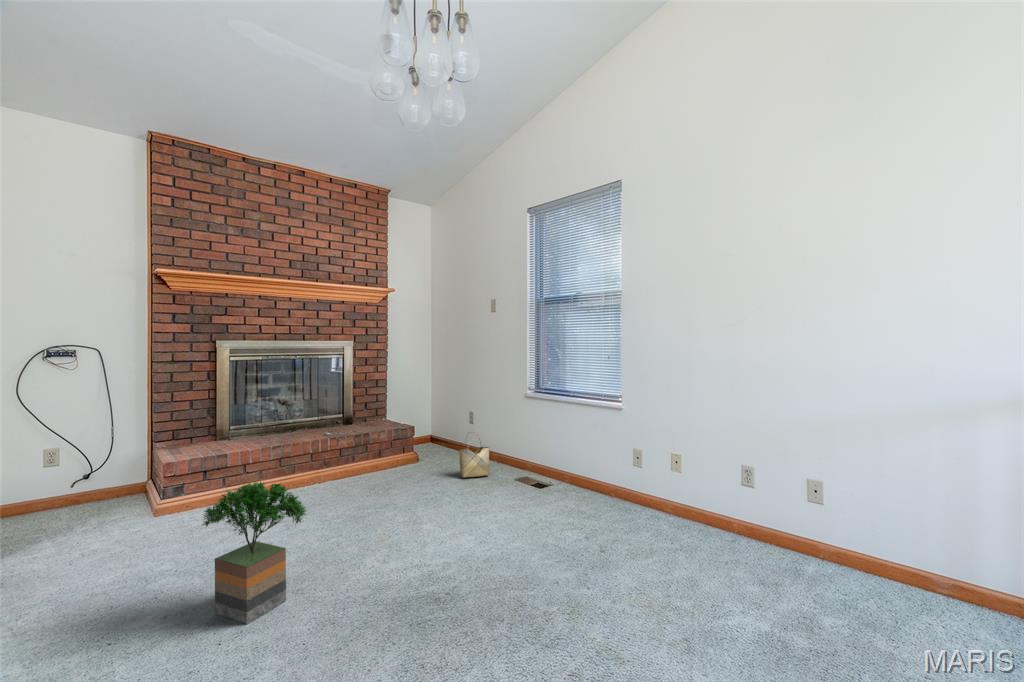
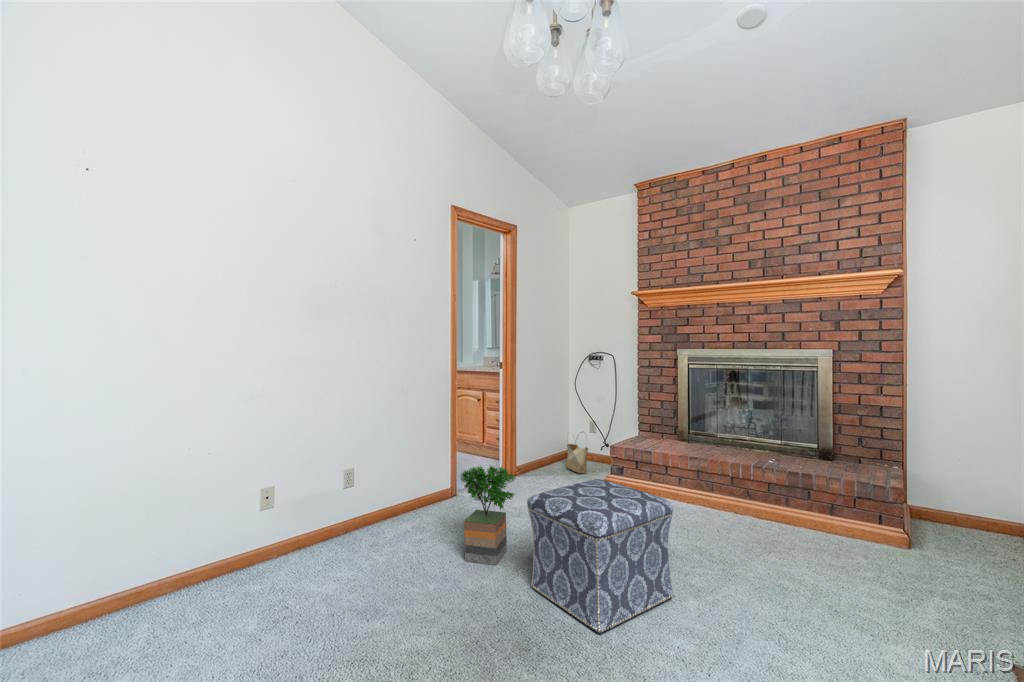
woven basket: present [459,432,490,478] -> present [566,436,588,473]
ottoman: none [340,450,460,582] -> present [527,479,673,634]

